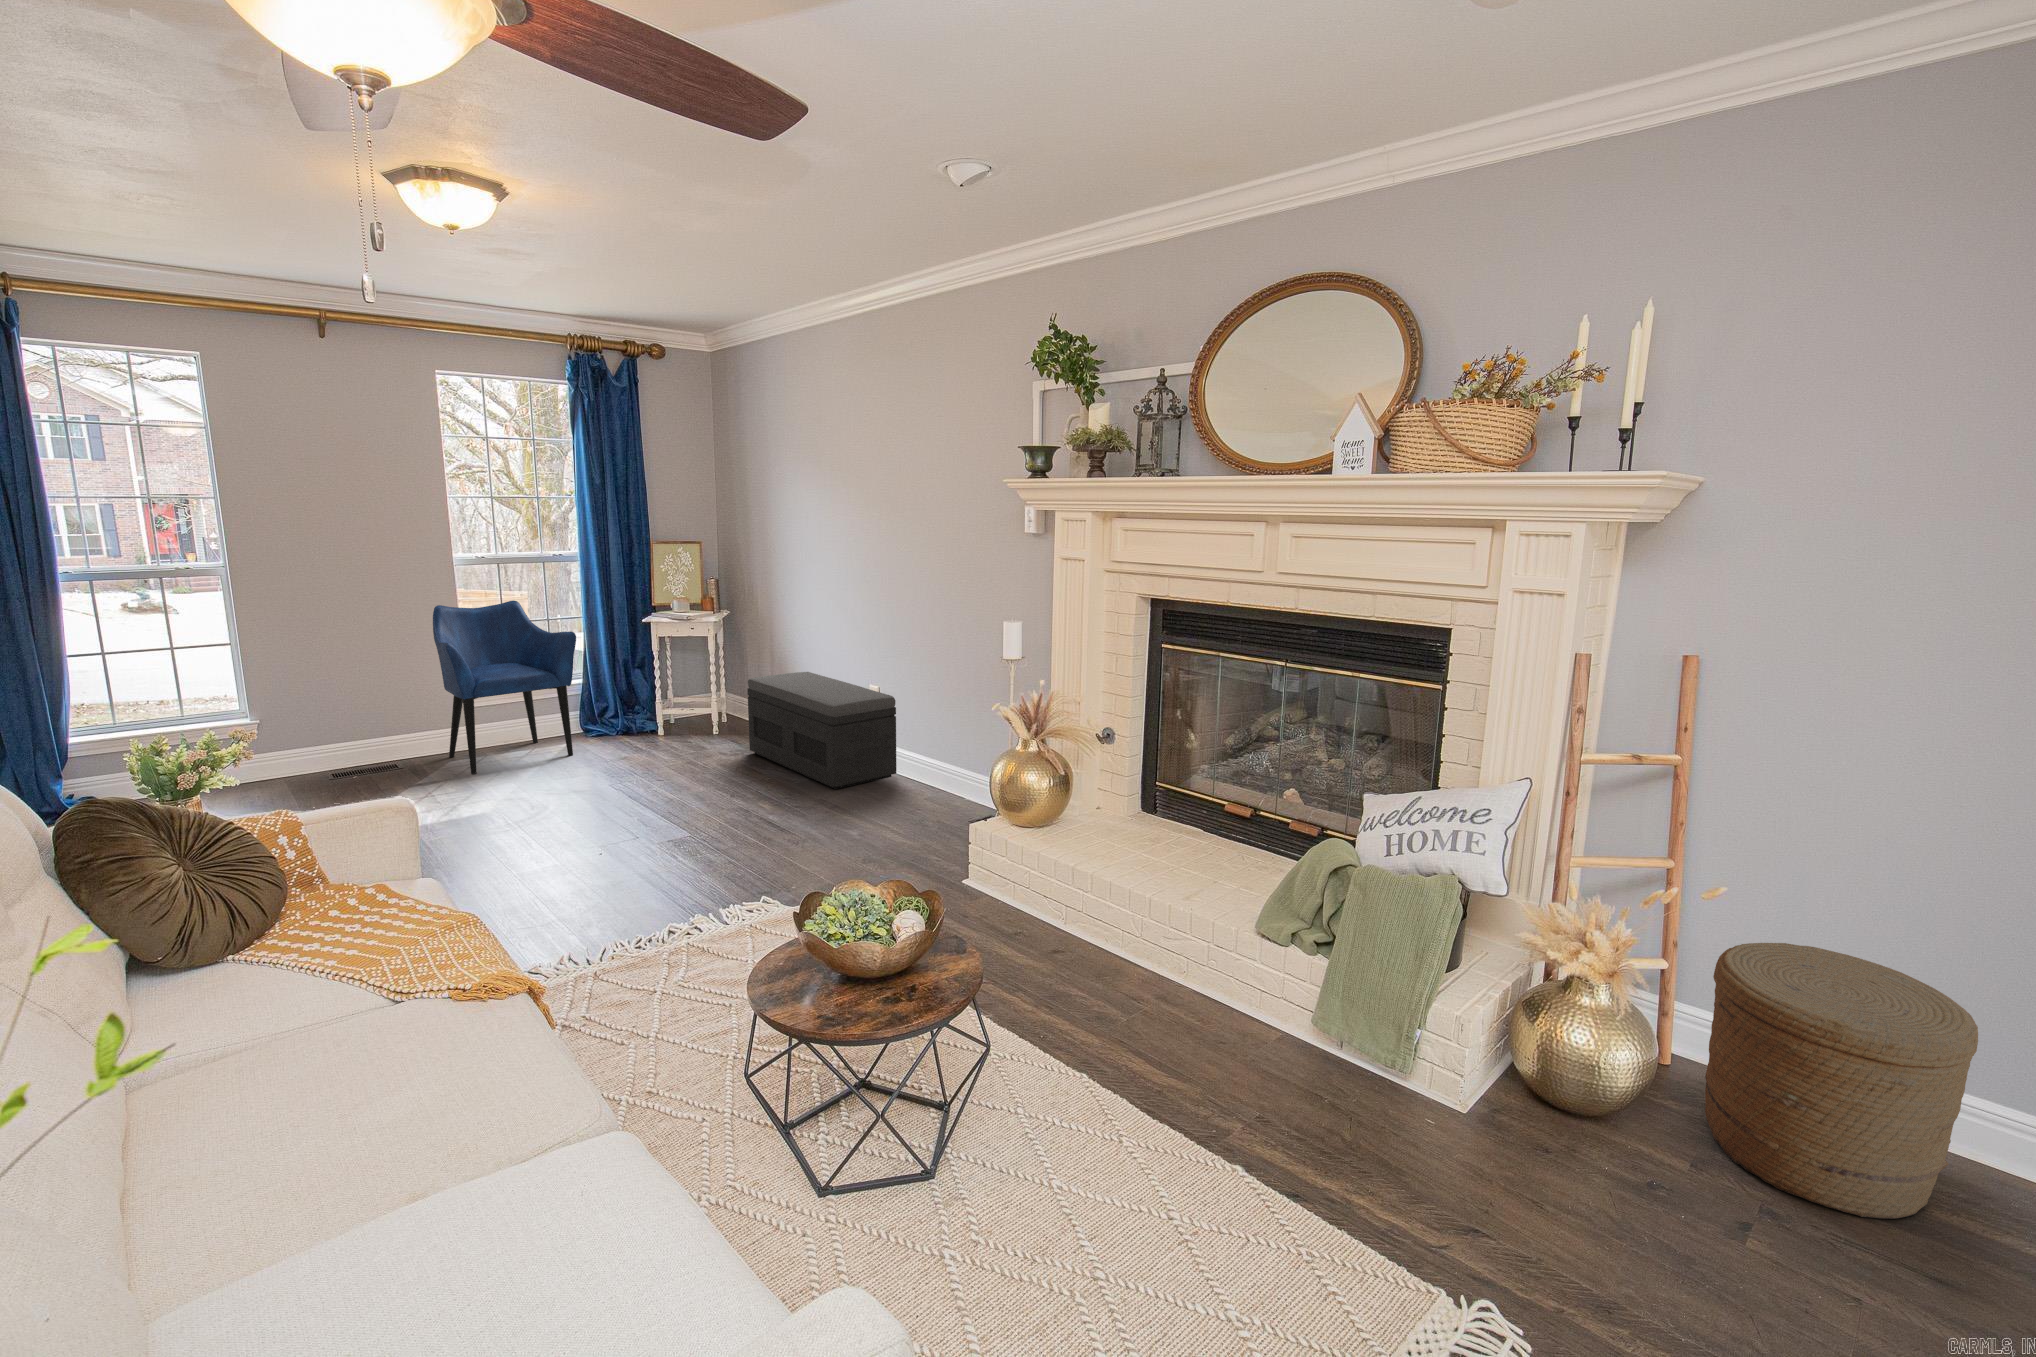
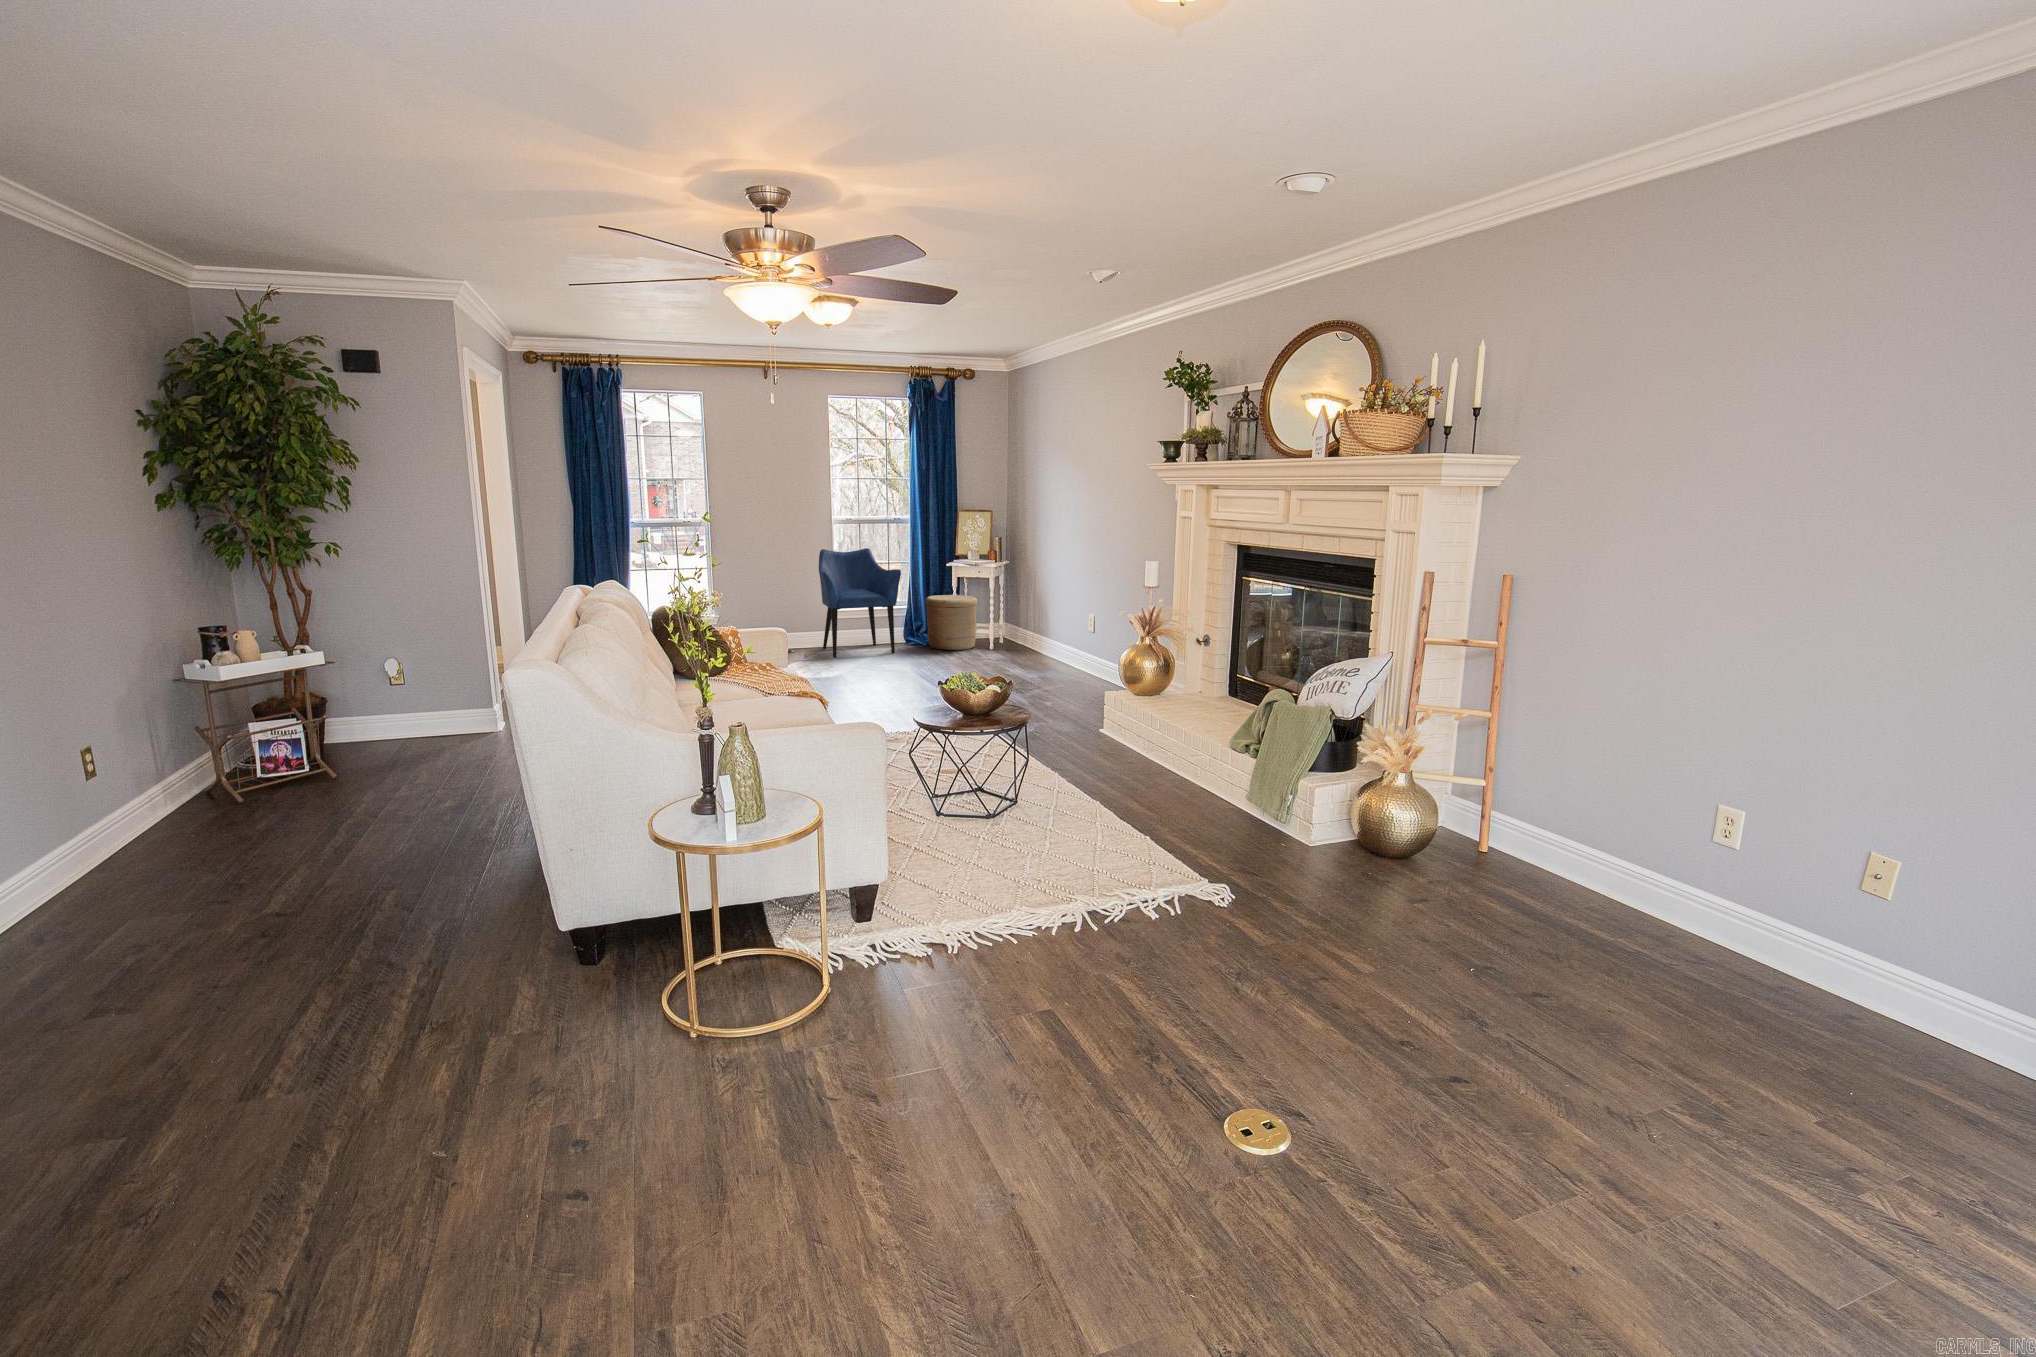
storage bench: present [747,672,897,789] -> none [1006,605,1098,682]
woven basket: present [1705,943,1978,1219] -> present [925,595,978,650]

